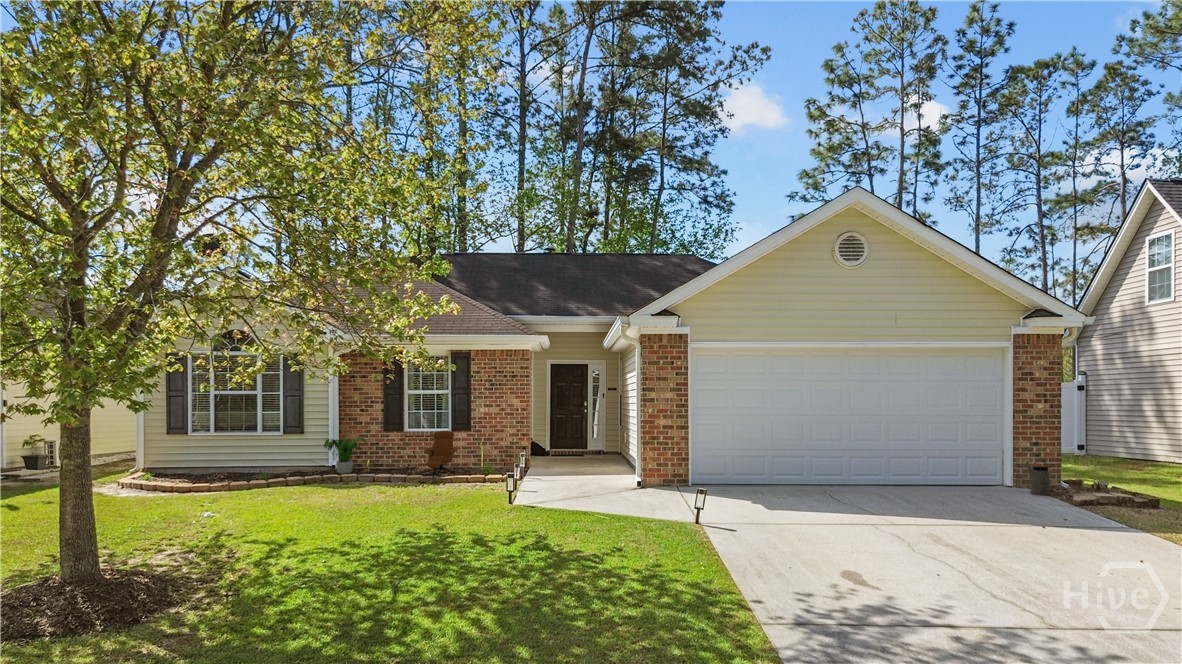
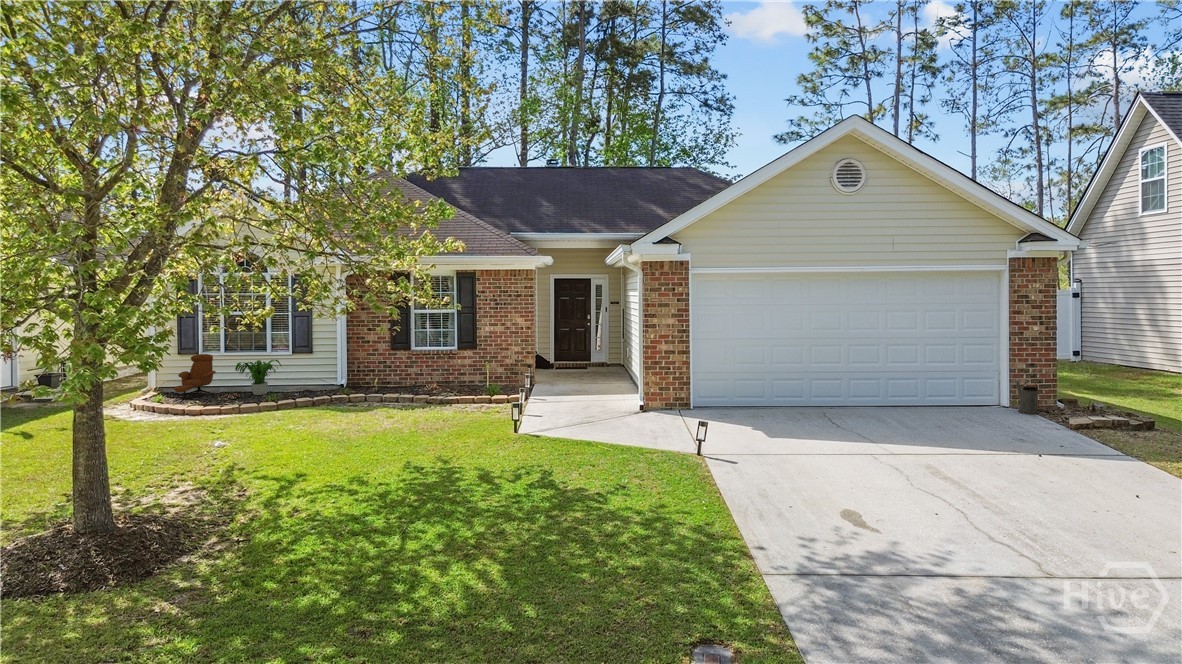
lounge chair: present [424,431,458,479] -> present [174,354,216,403]
potted plant: present [324,438,367,474] -> present [235,360,281,395]

